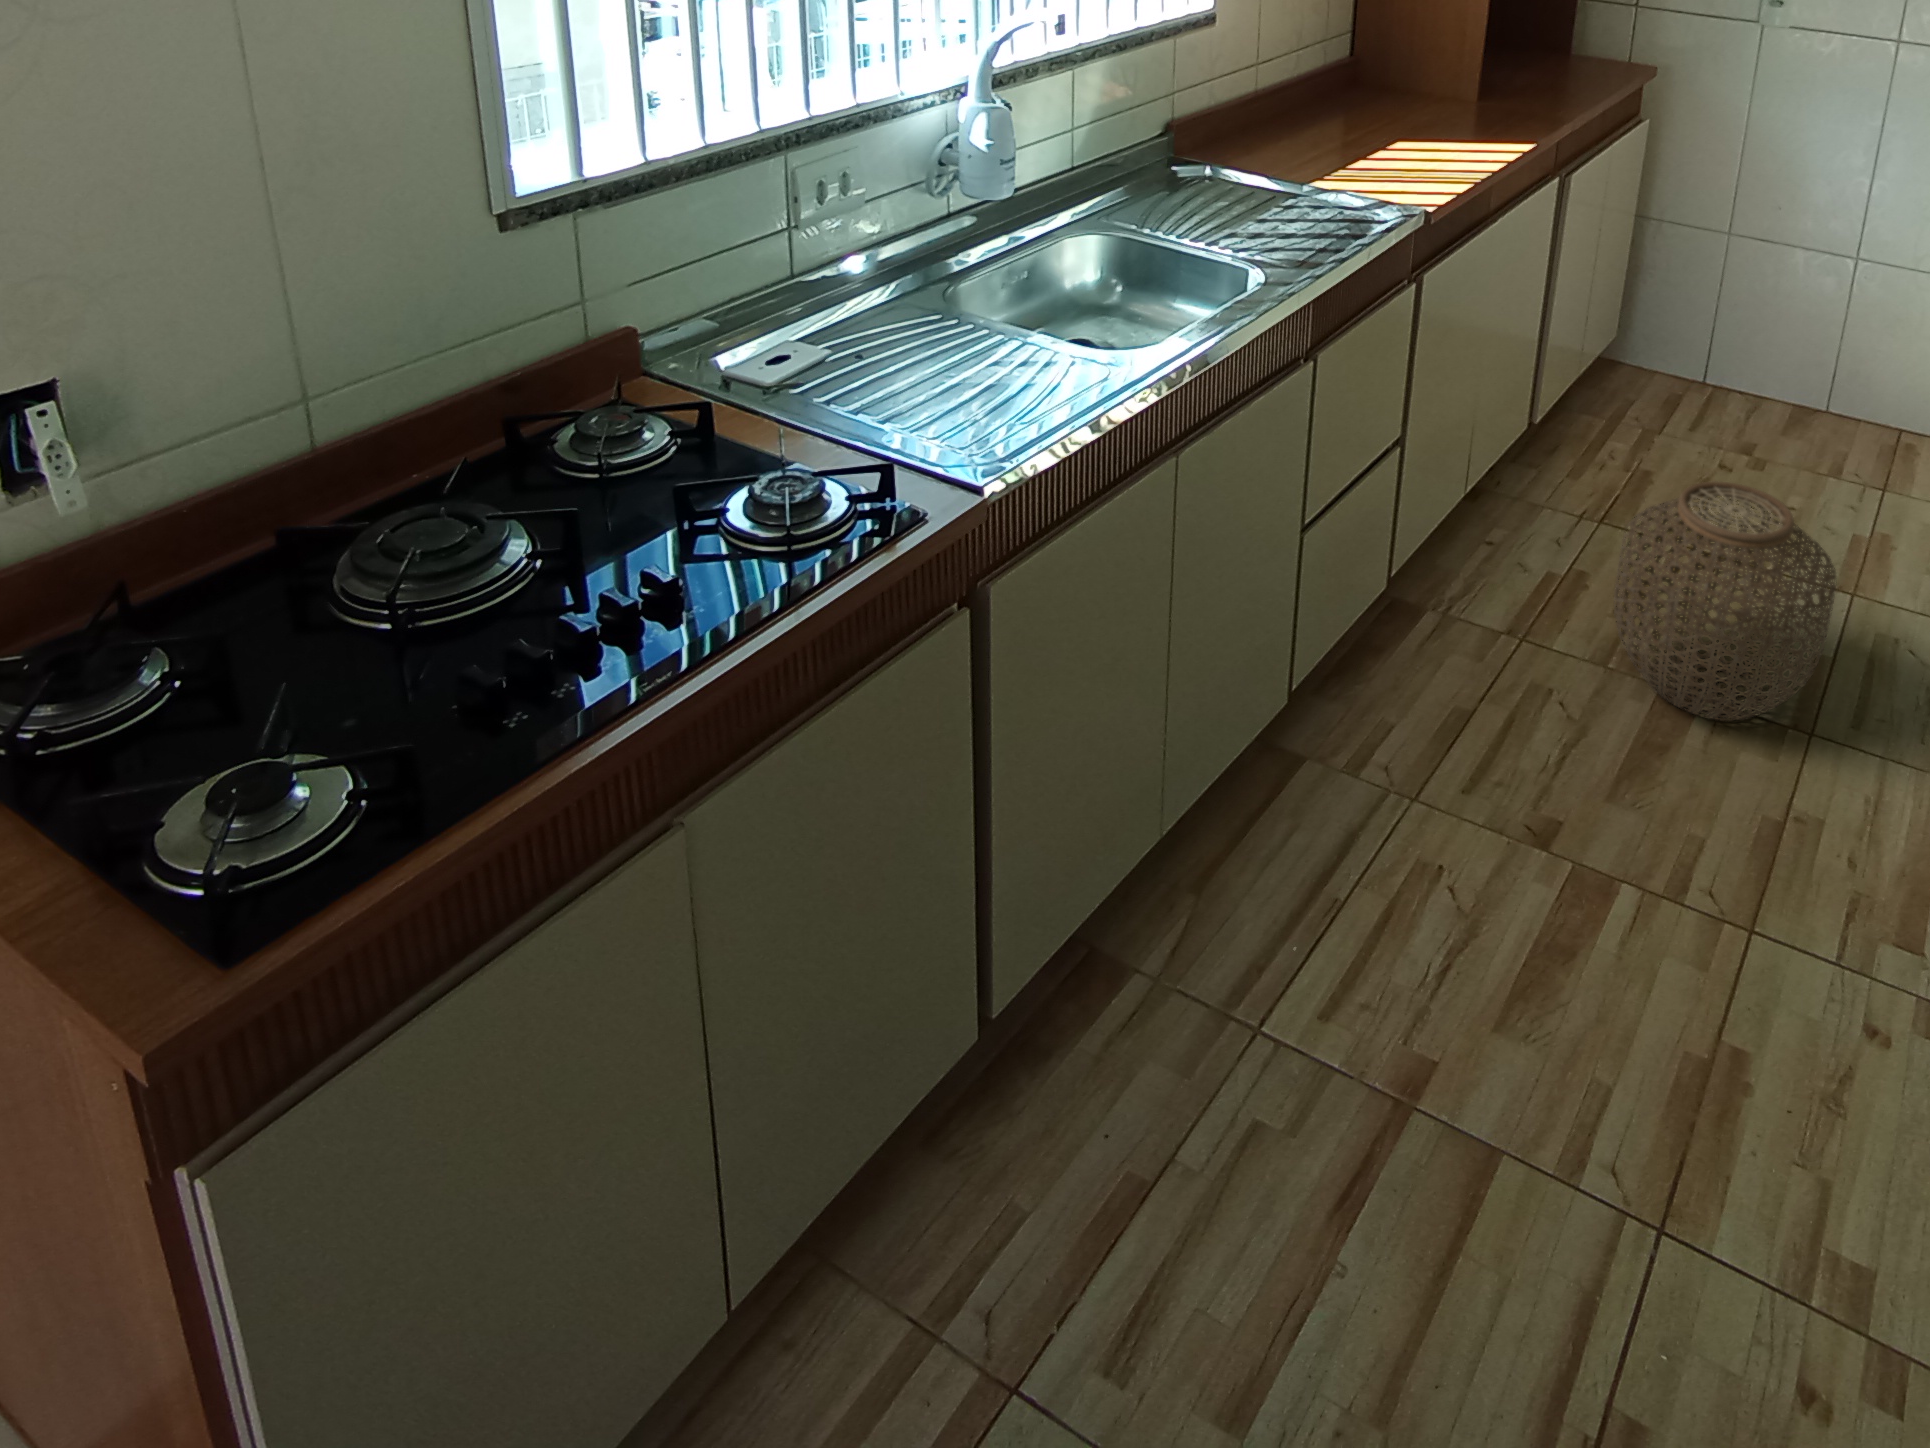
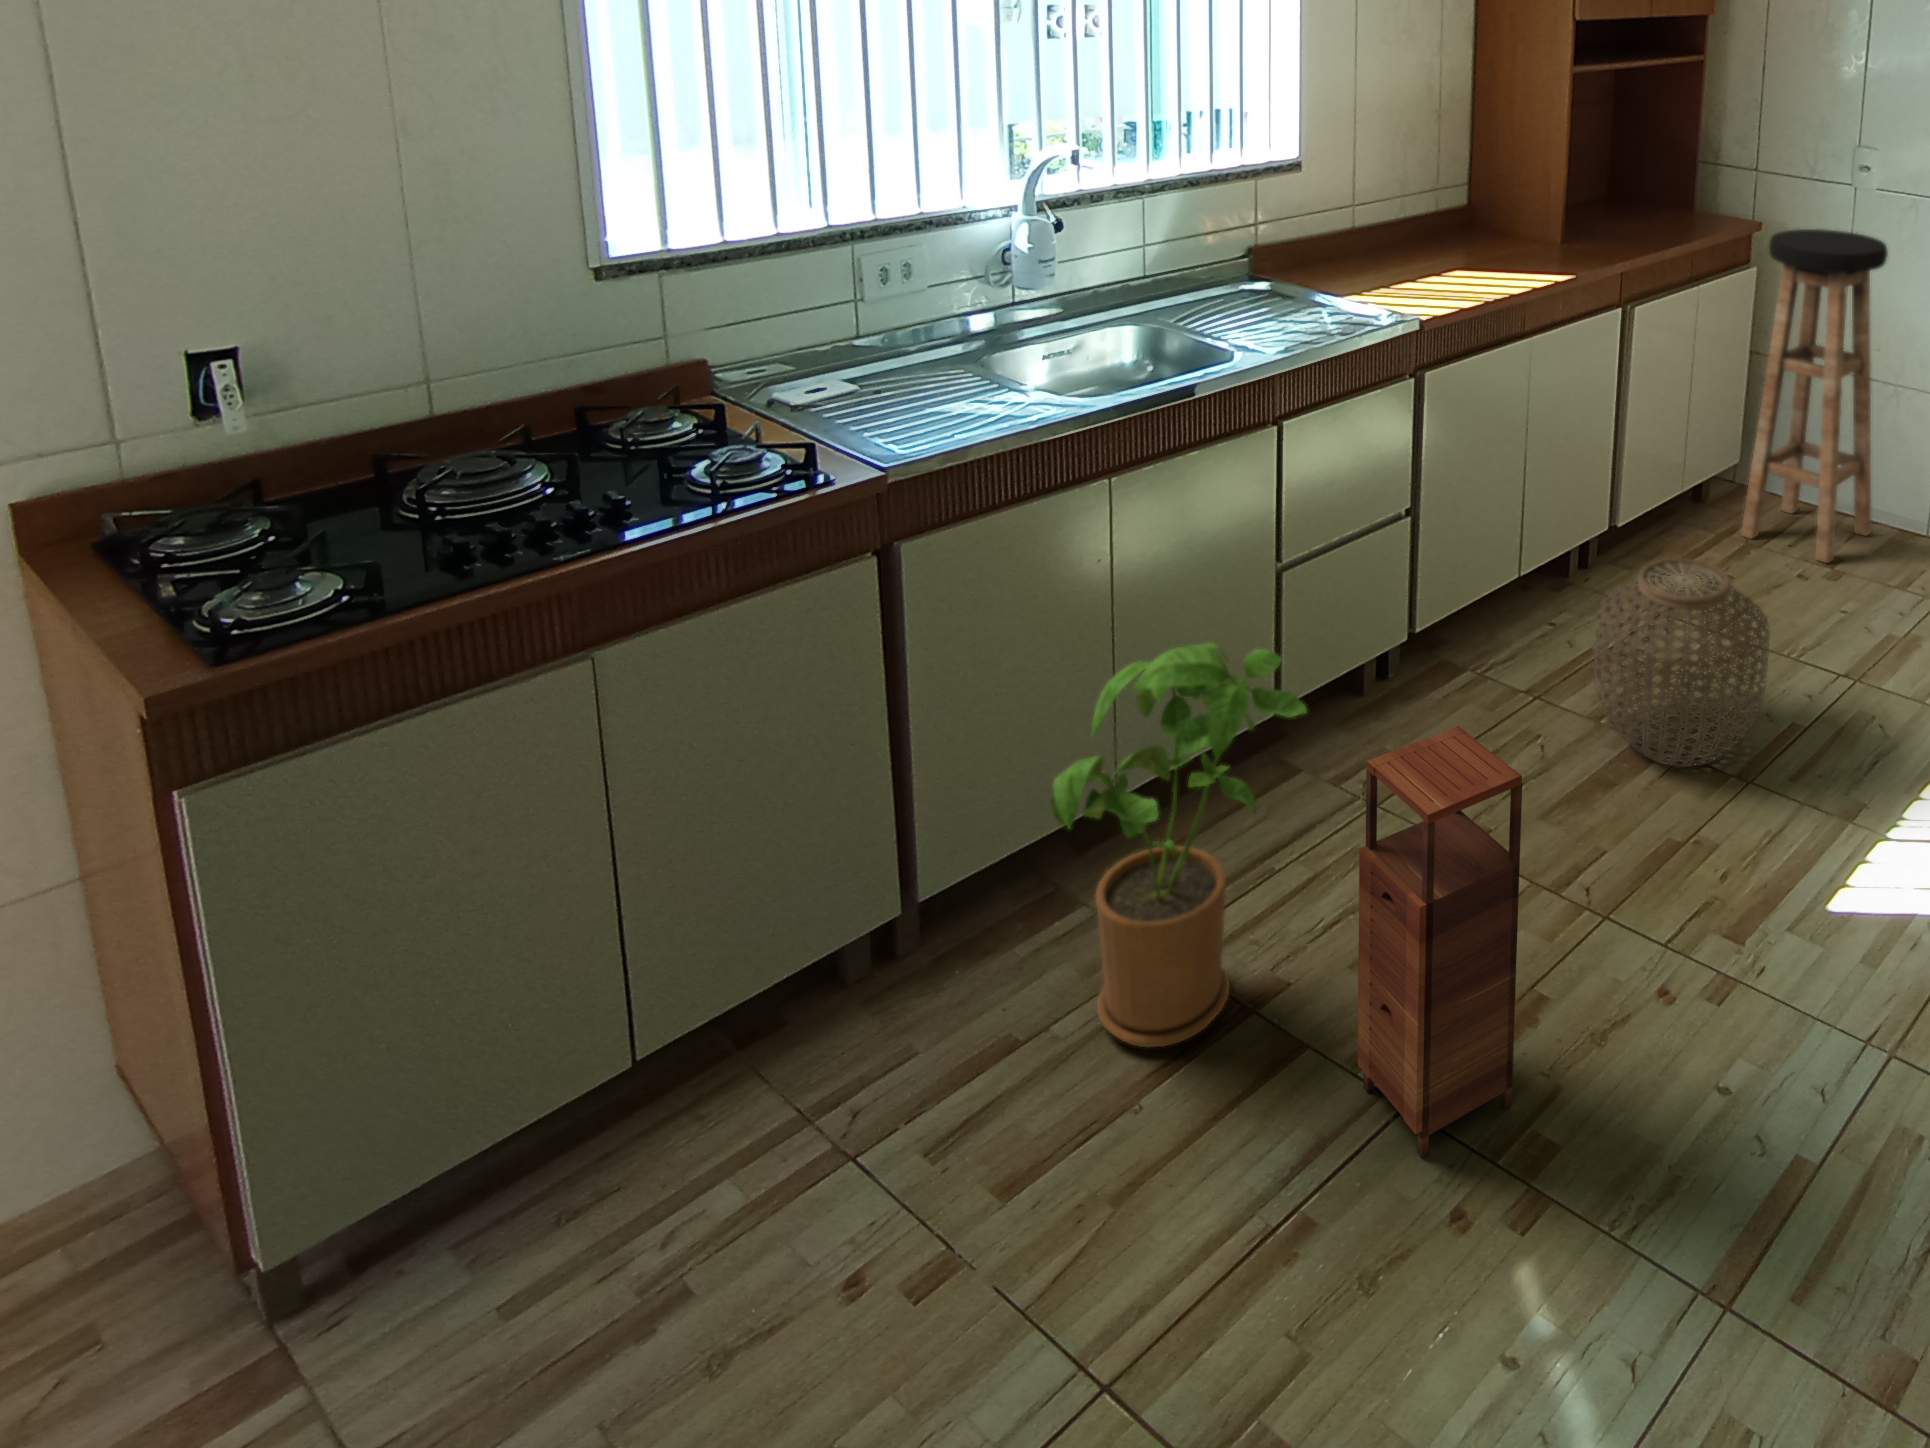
bar stool: none [1637,74,1829,450] -> present [1741,229,1888,563]
house plant: none [1207,664,1543,1169] -> present [1050,643,1307,1048]
storage cabinet: none [1594,776,1863,1305] -> present [1358,726,1522,1158]

